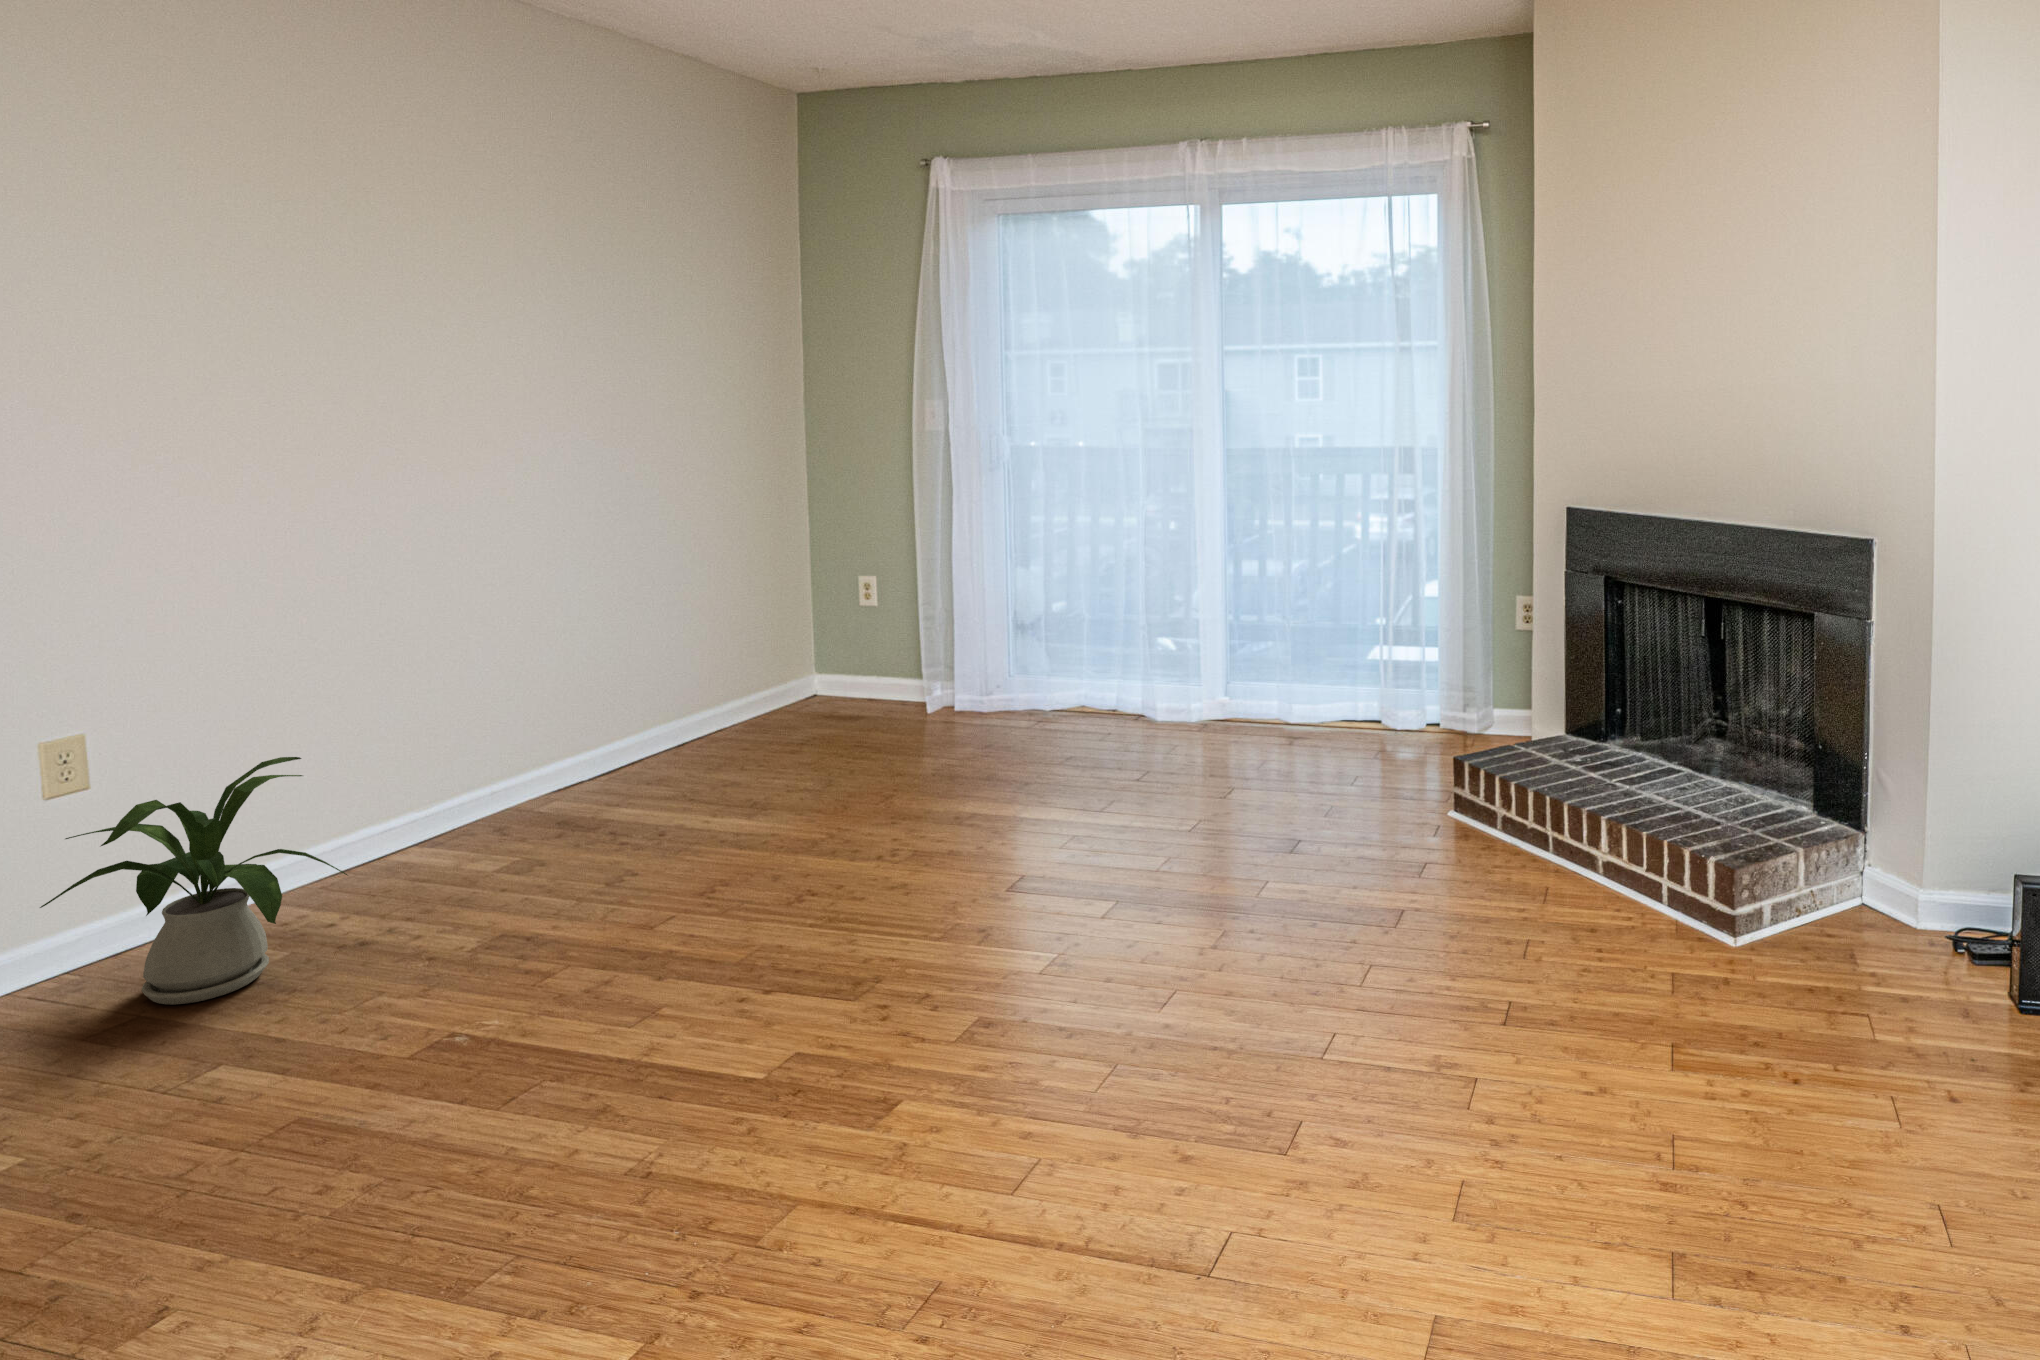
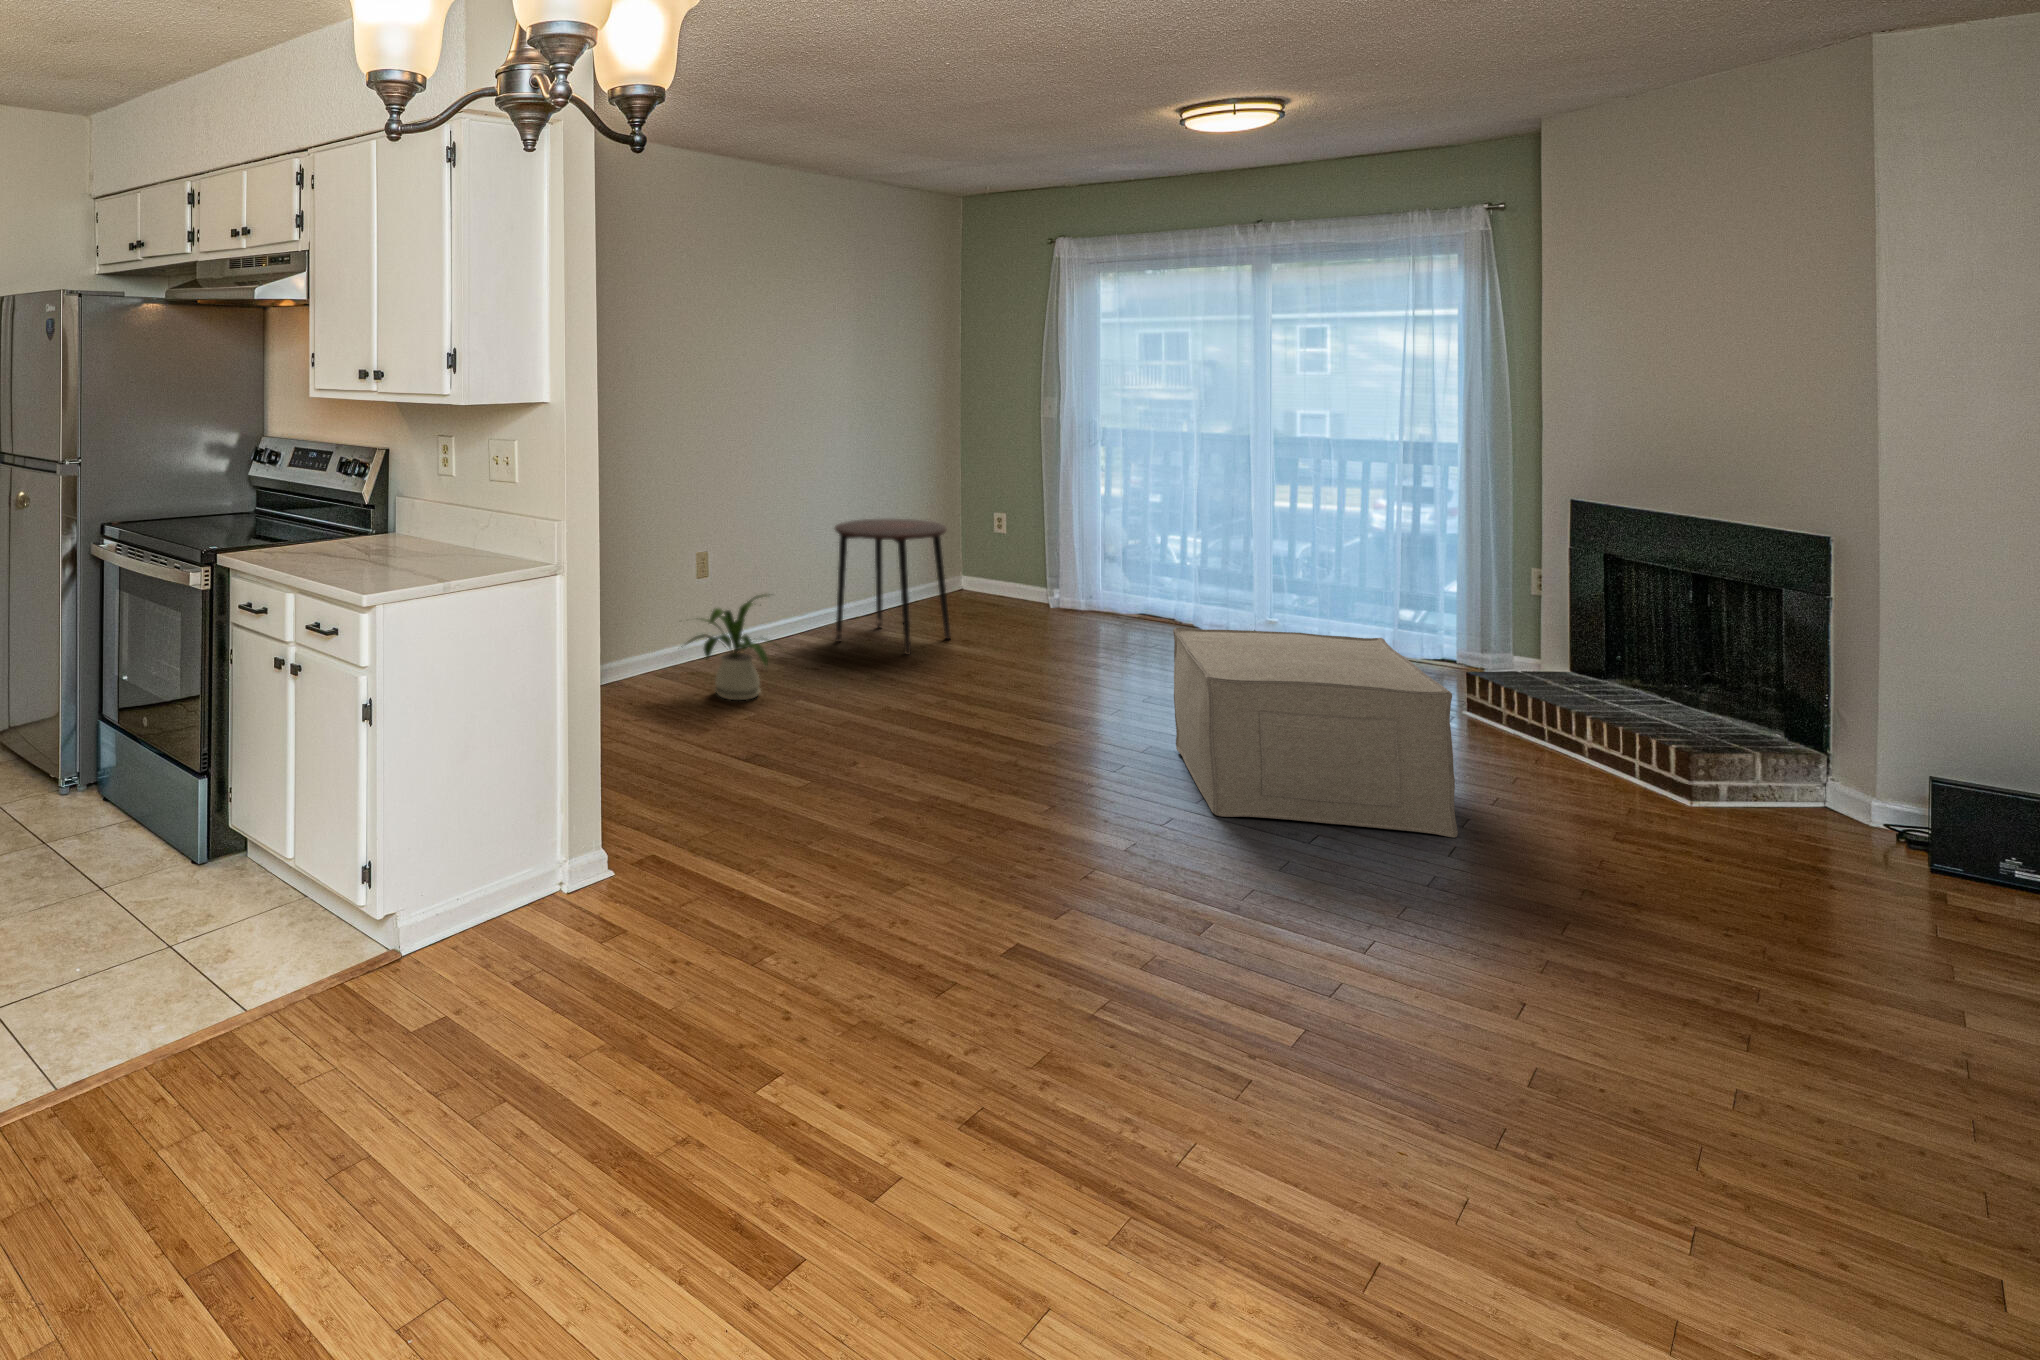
side table: none [551,579,767,820] -> present [835,519,951,654]
ottoman: none [1047,732,1470,1155] -> present [1173,627,1458,838]

